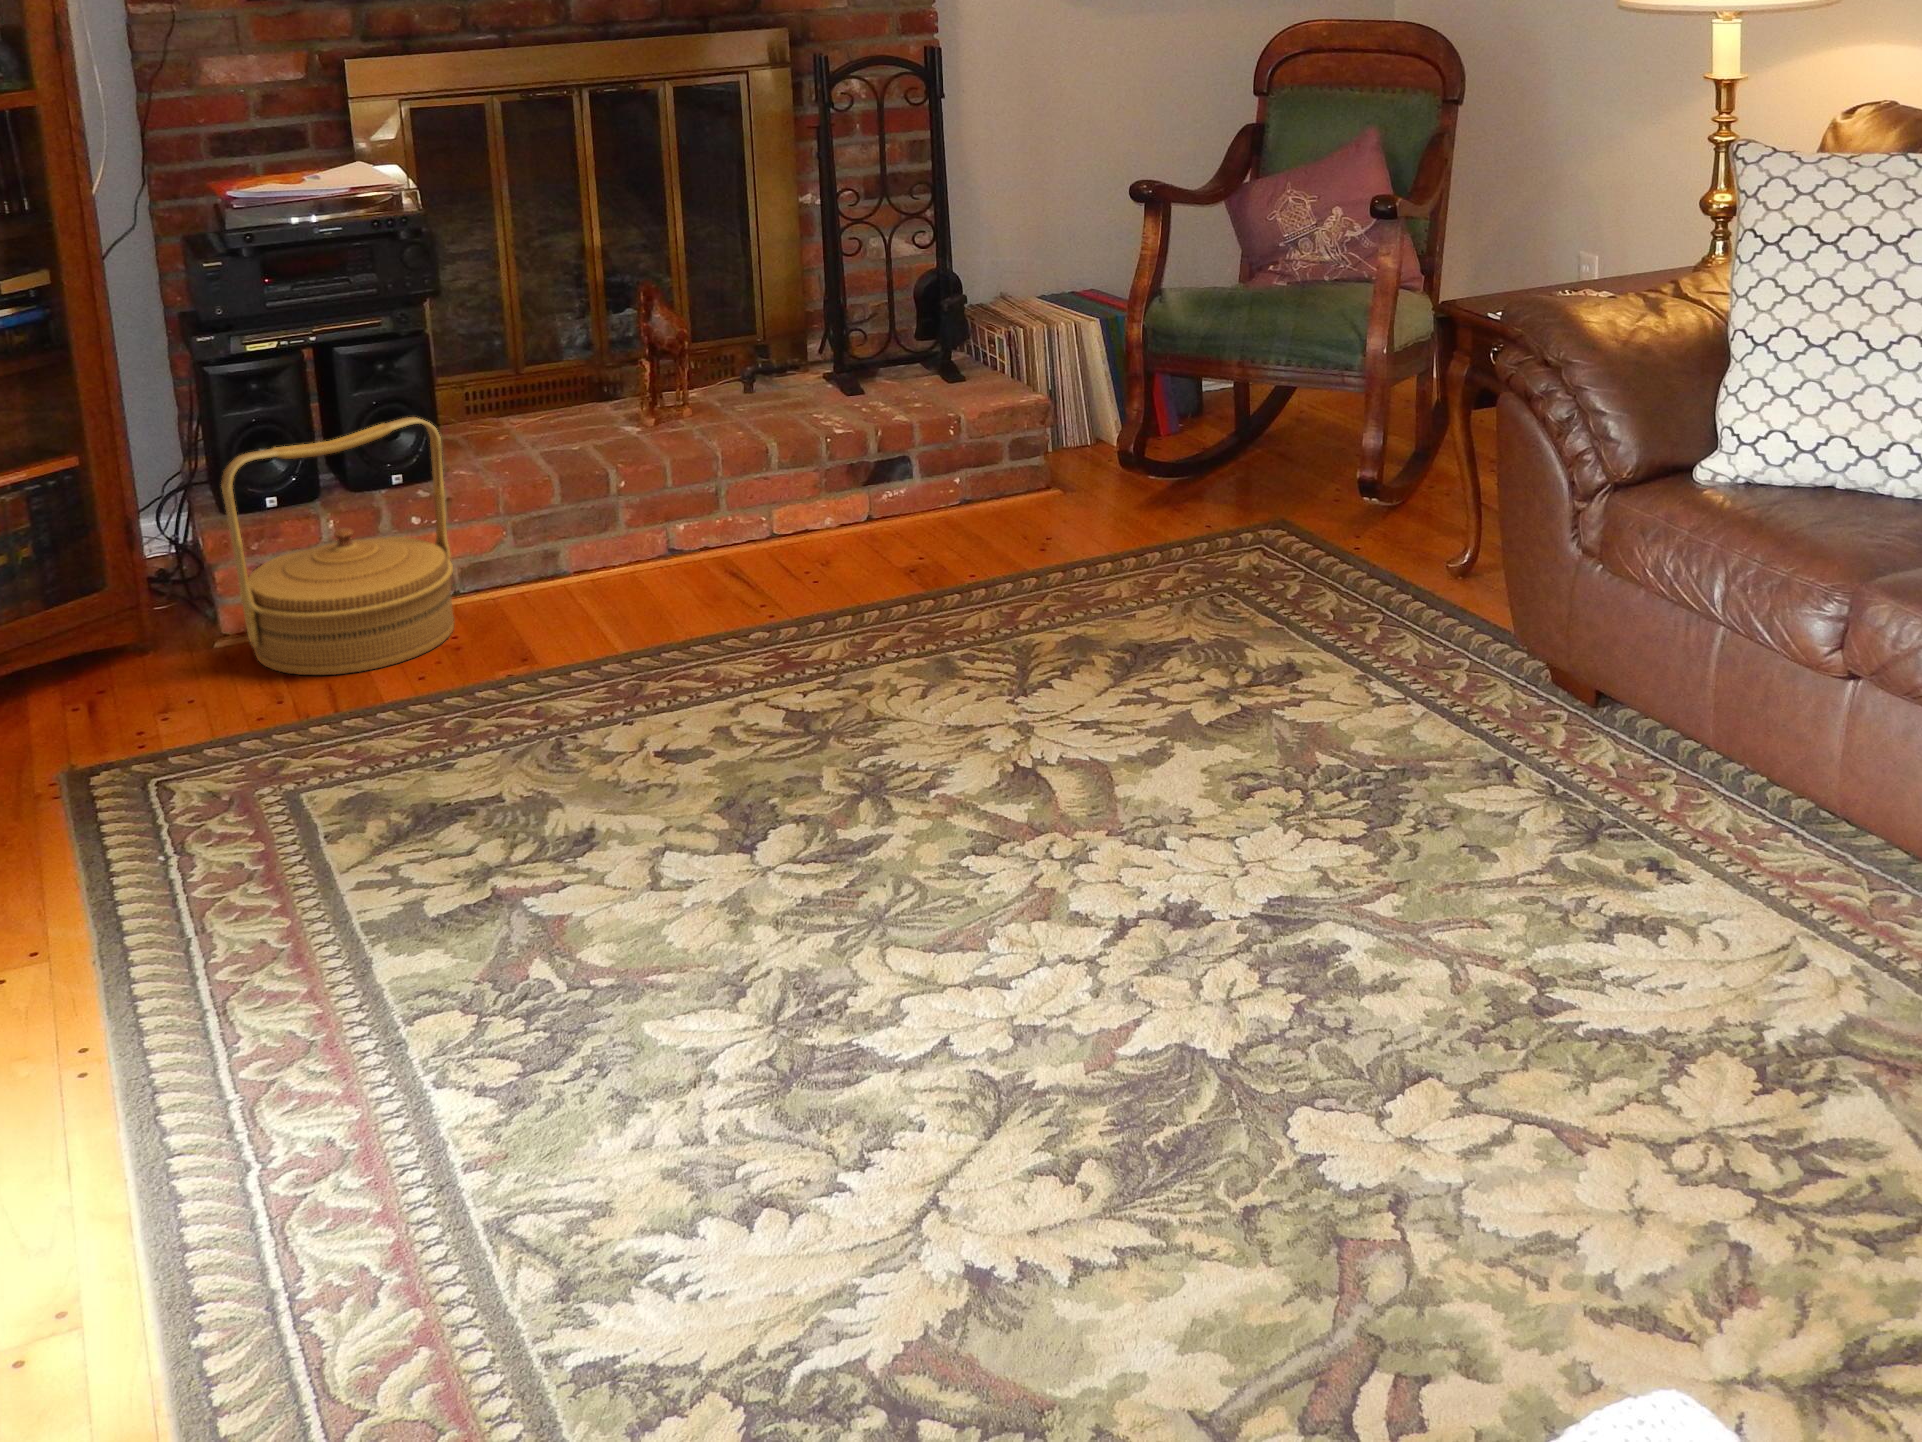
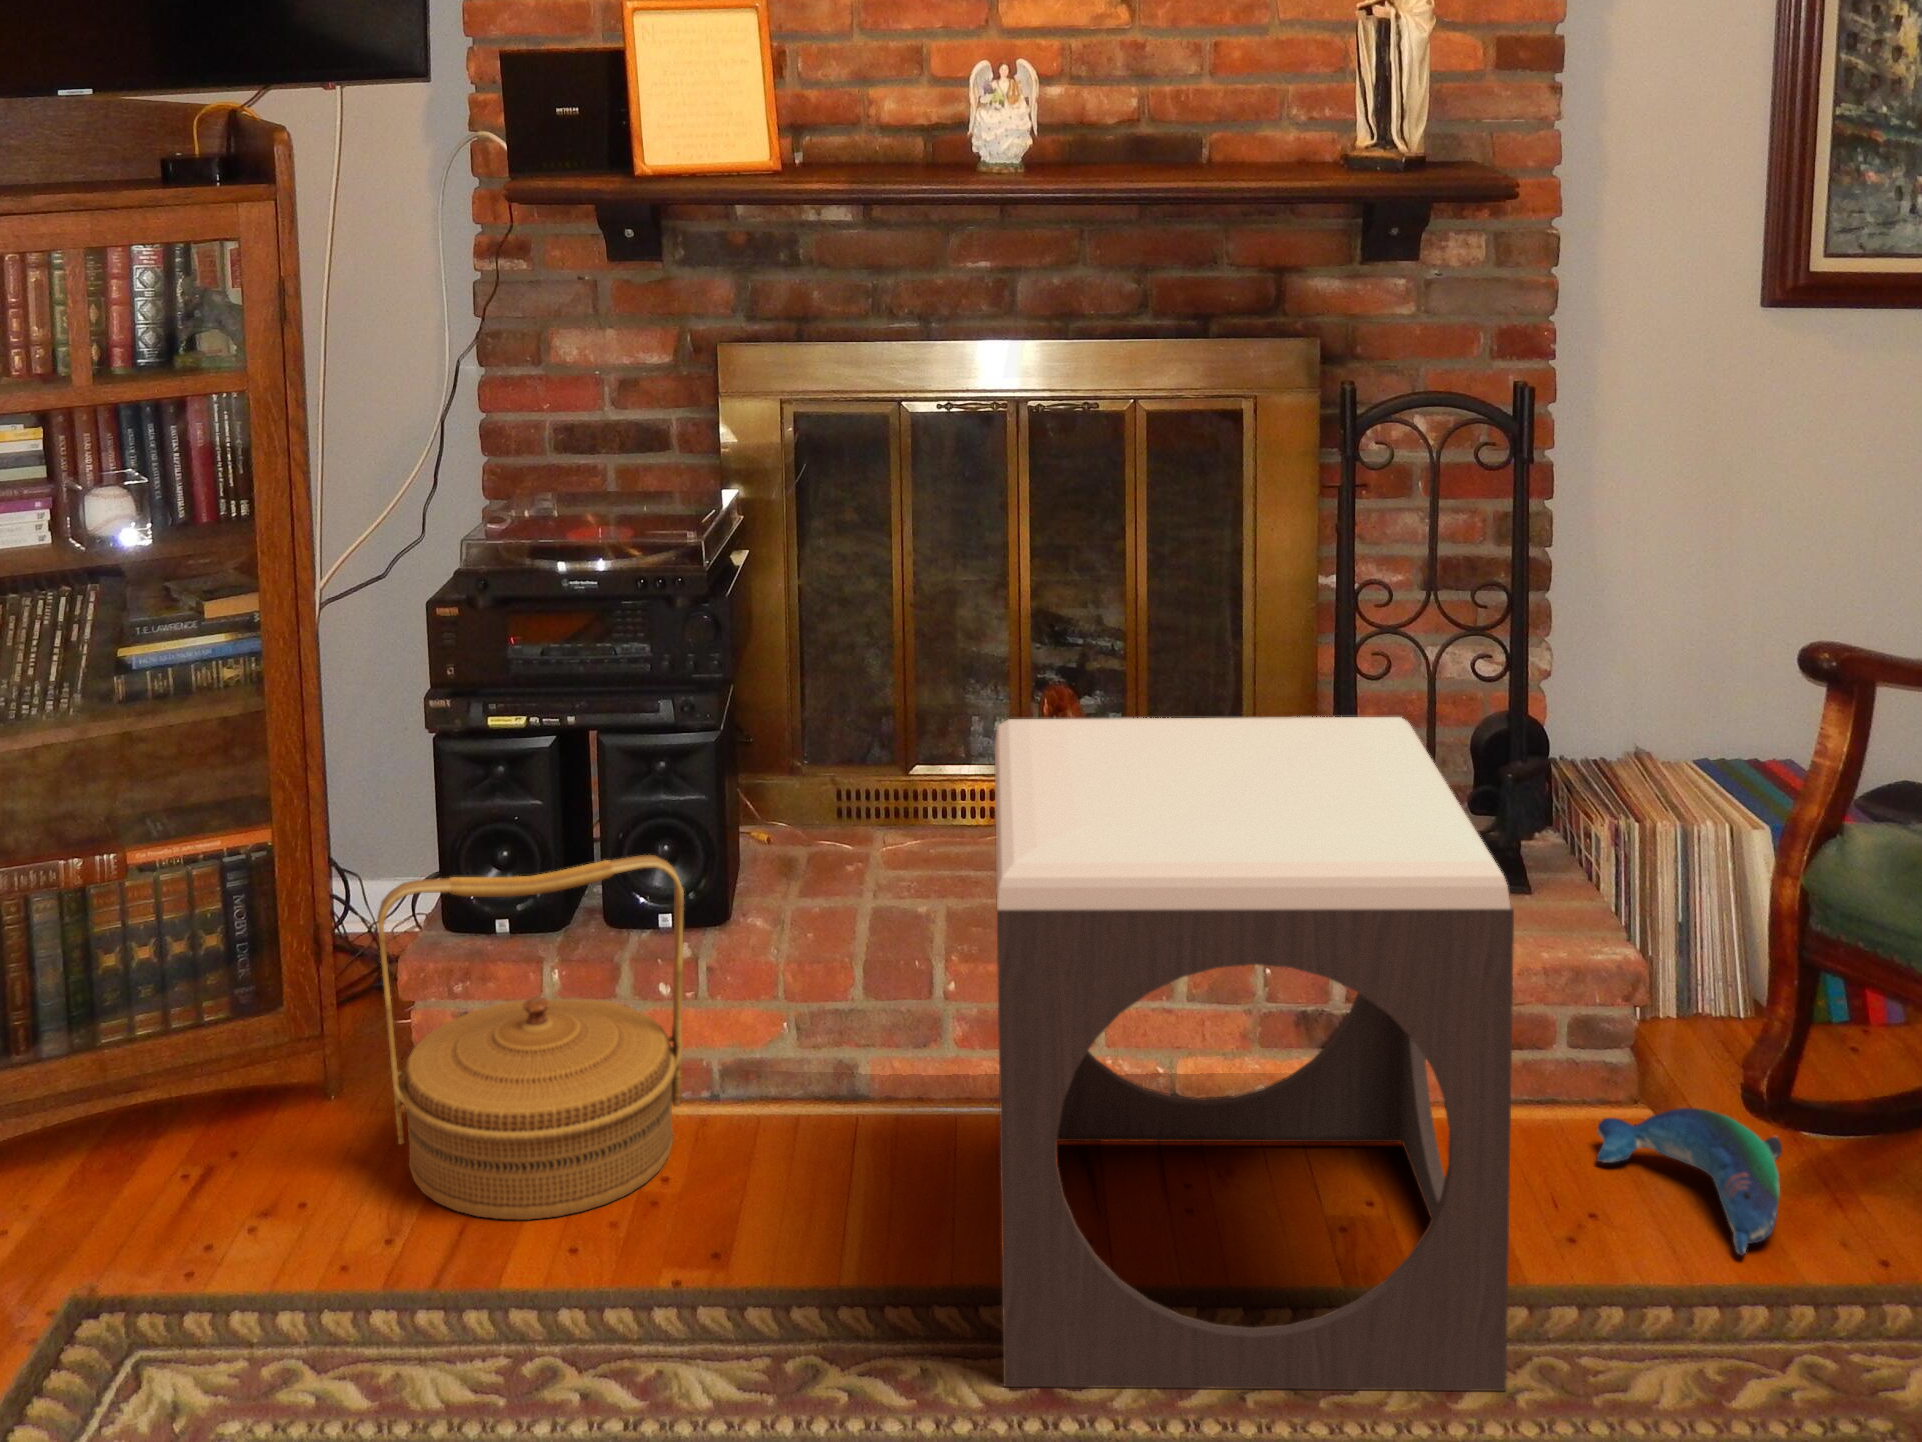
footstool: none [655,253,1042,664] -> present [994,717,1514,1391]
plush toy: none [1040,468,1152,533] -> present [1597,1108,1782,1256]

